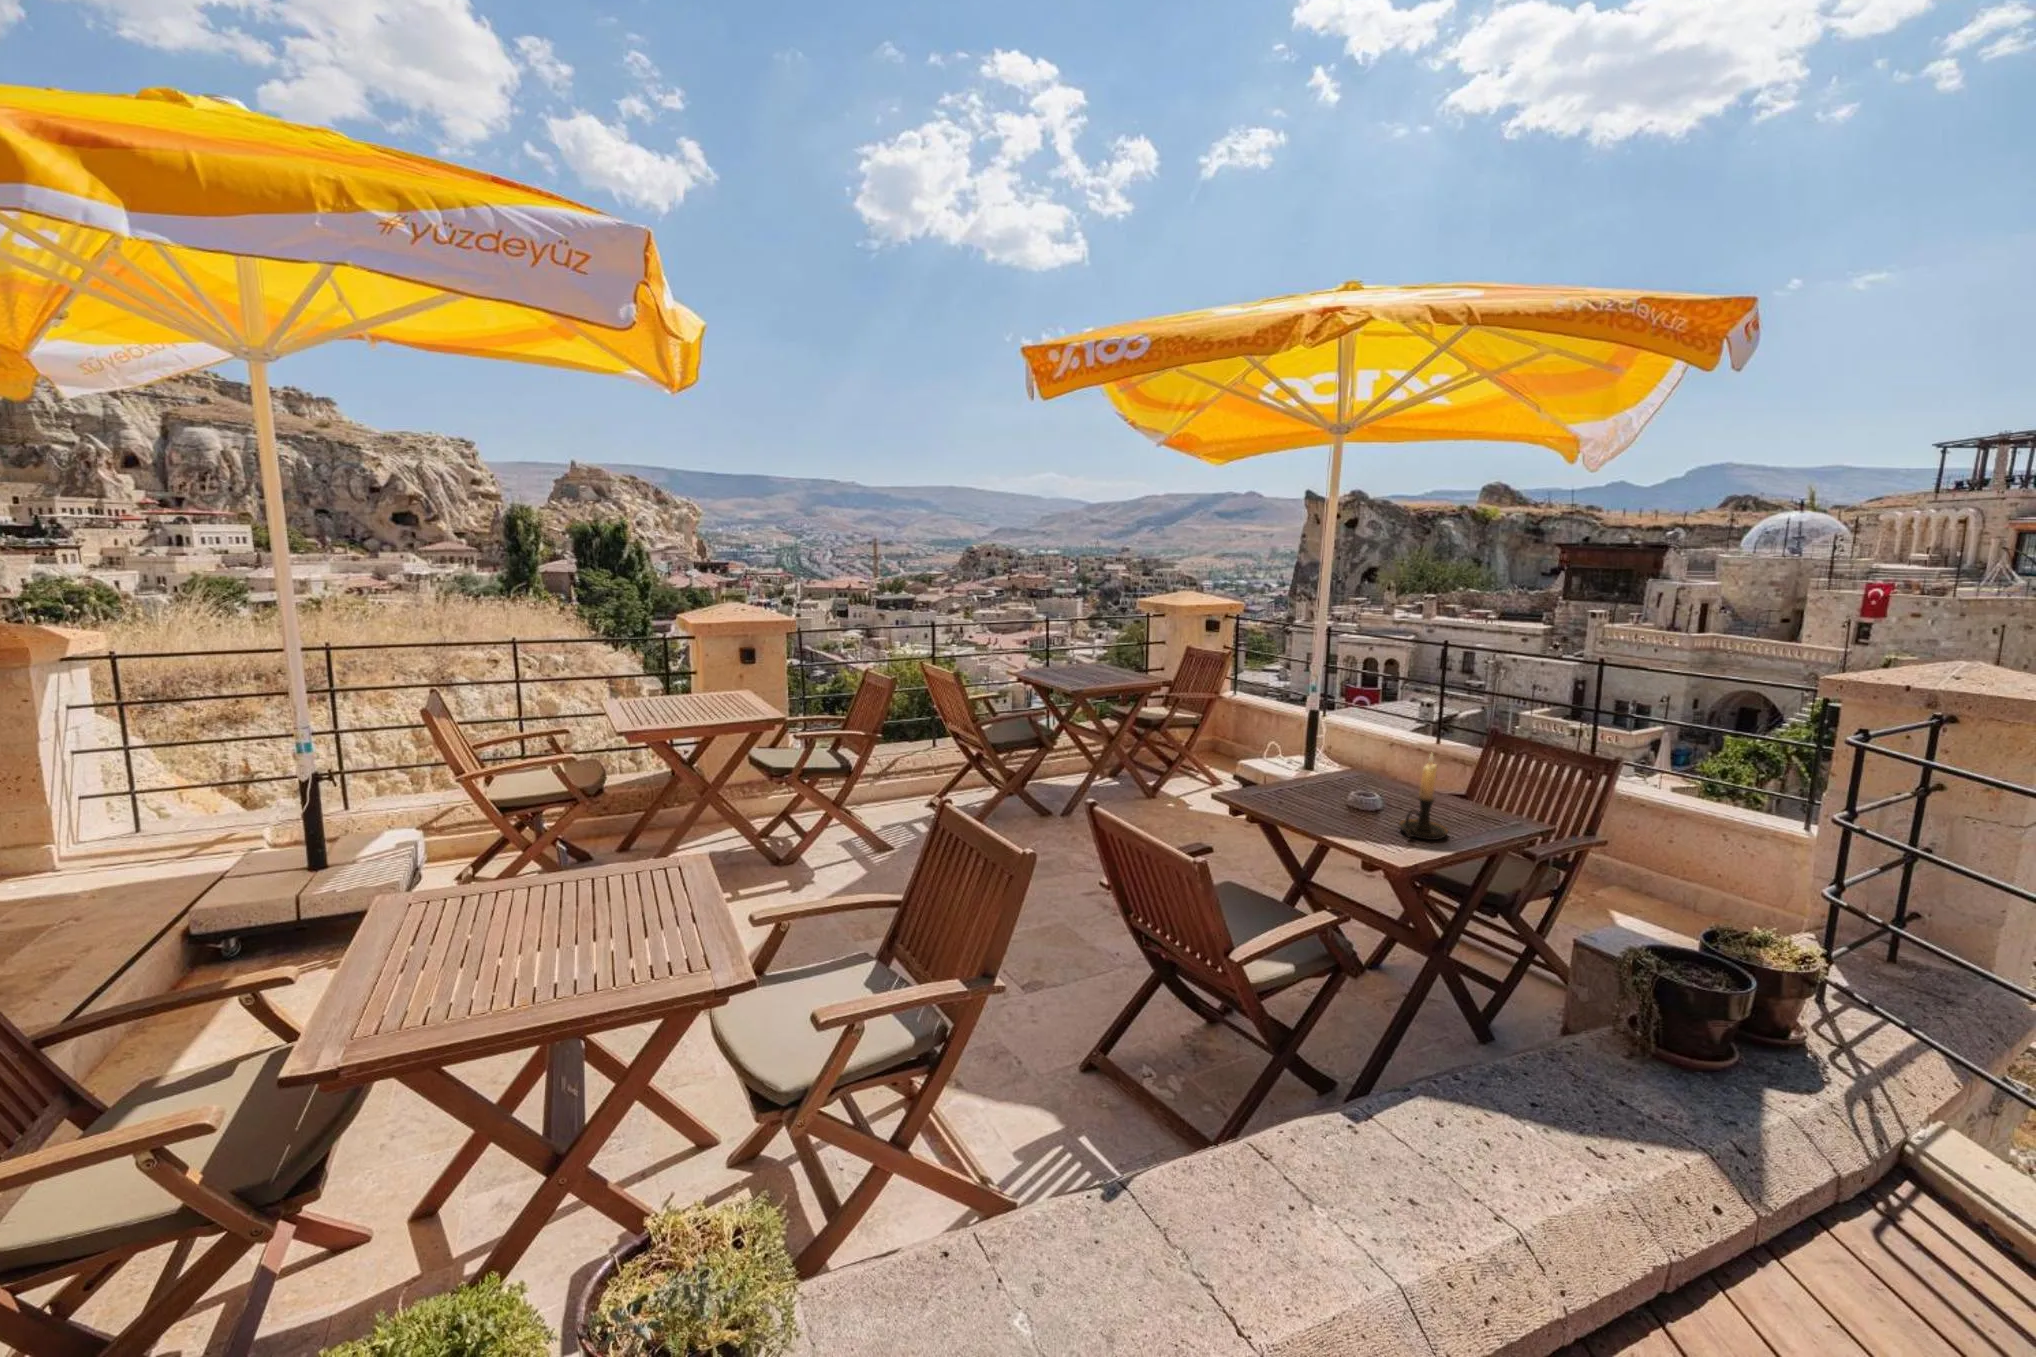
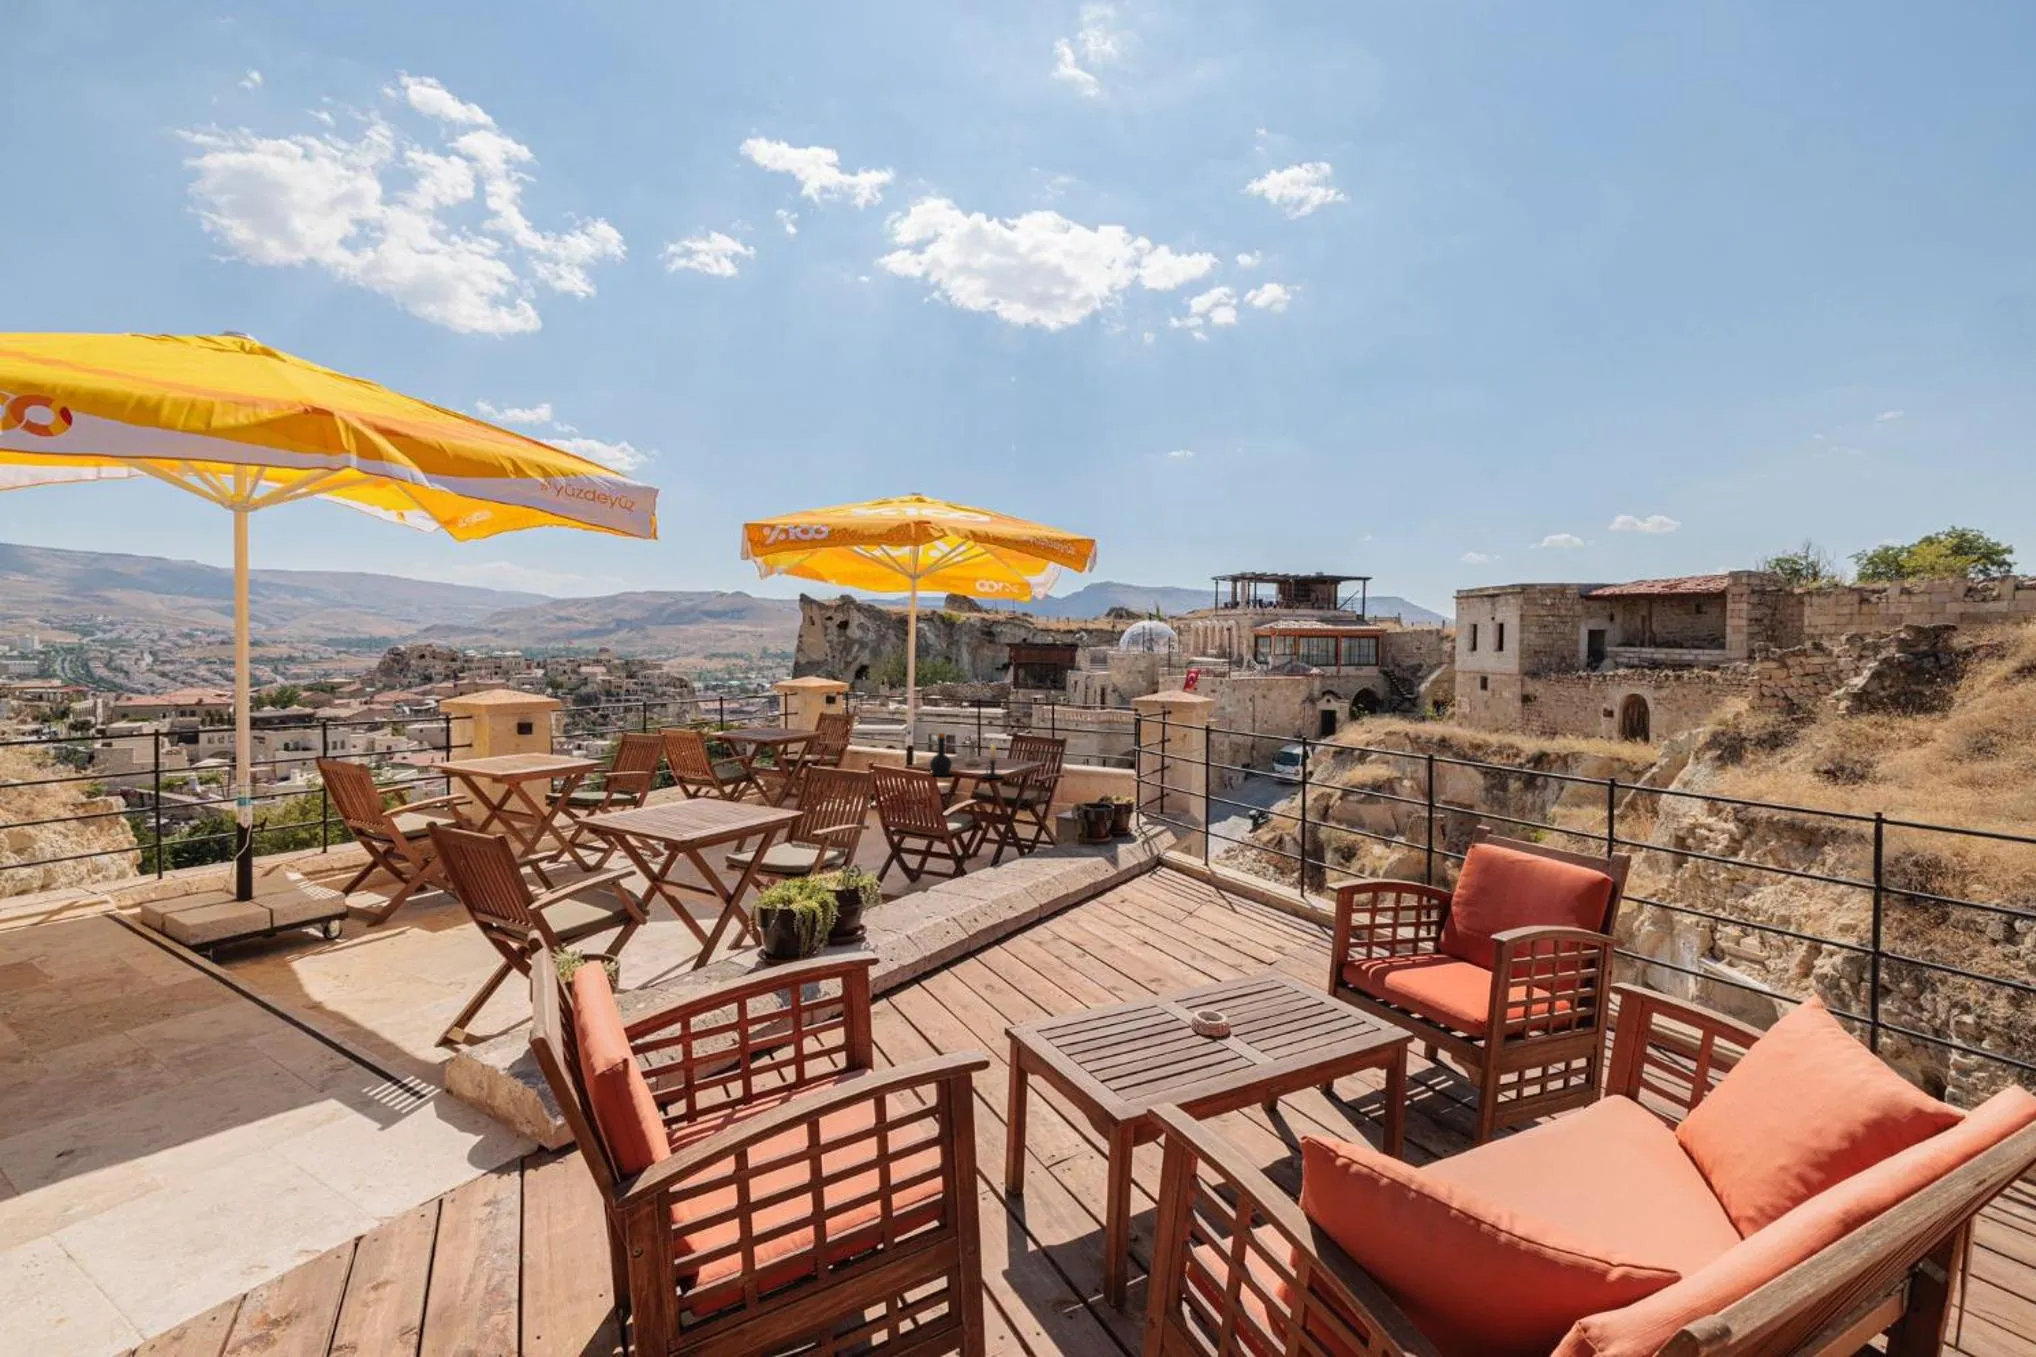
bottle: none [1293,724,1341,810] -> present [930,733,952,776]

